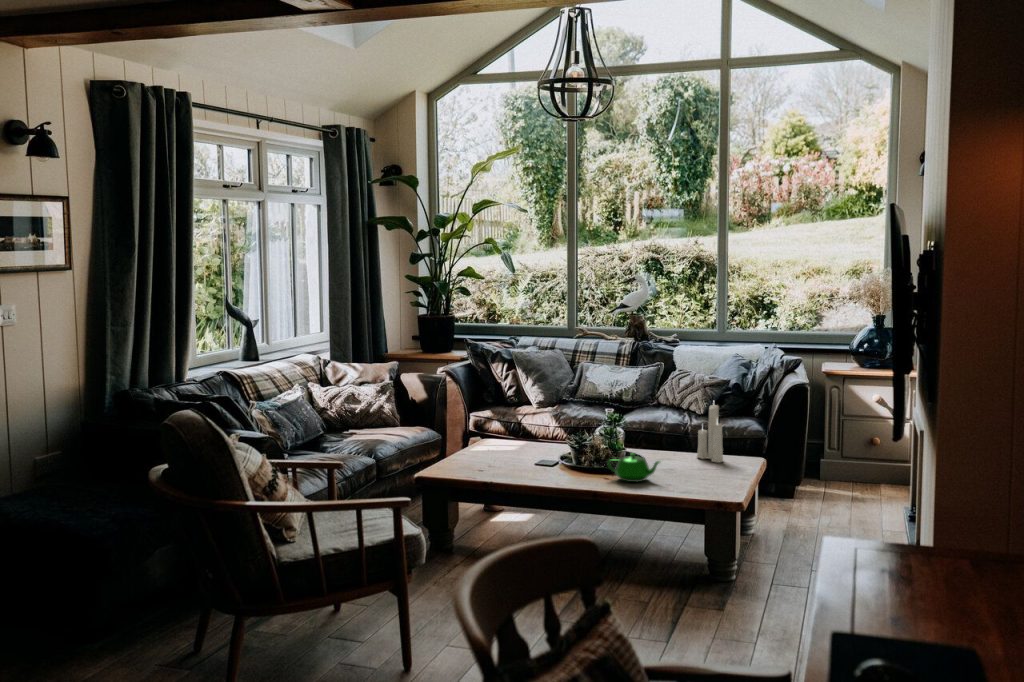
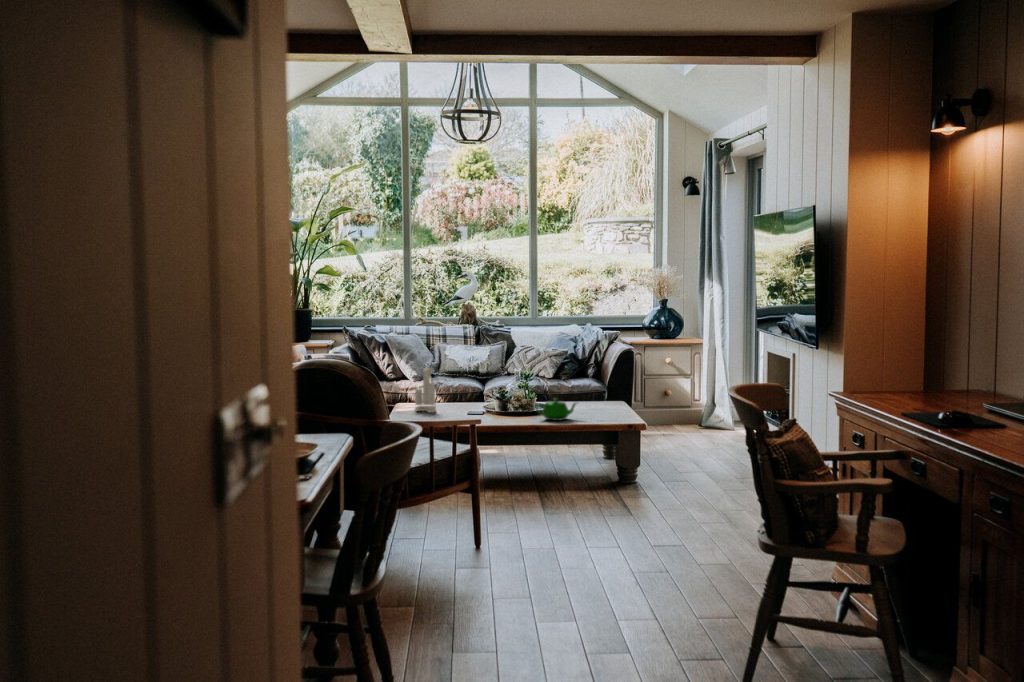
candle: present [697,401,723,462] -> present [415,368,436,413]

